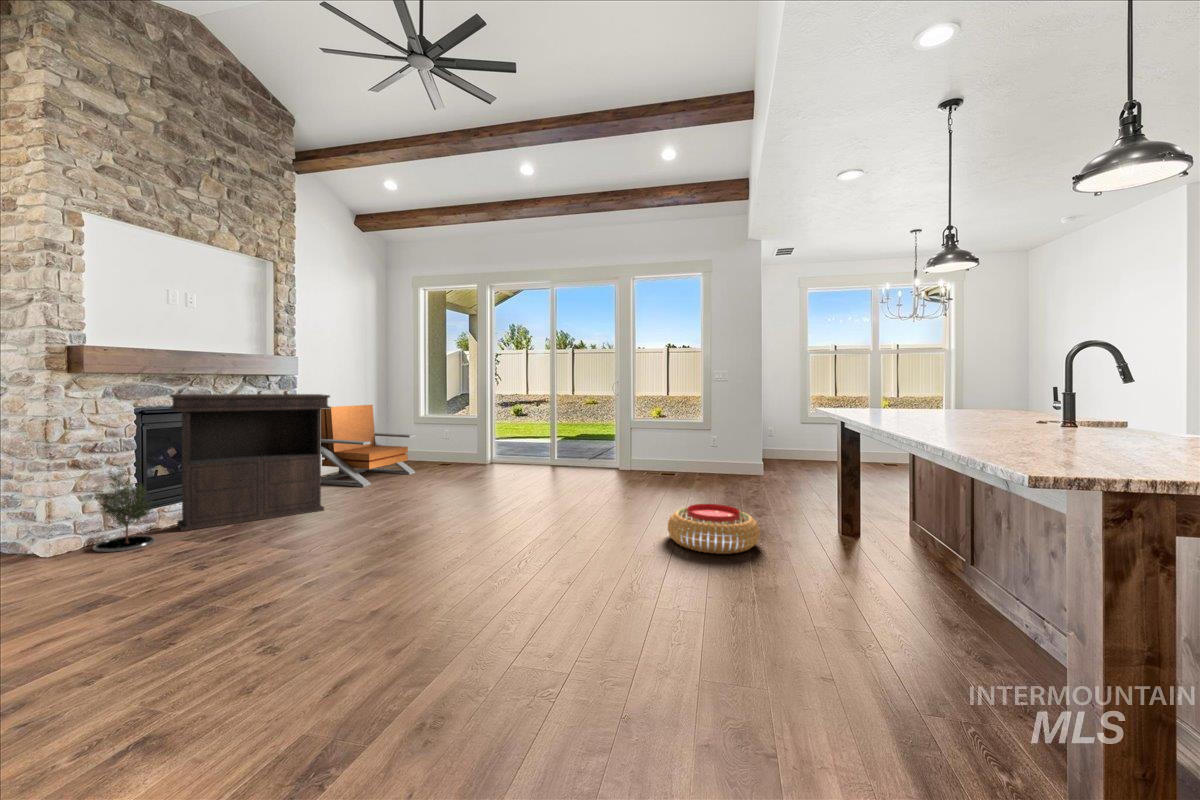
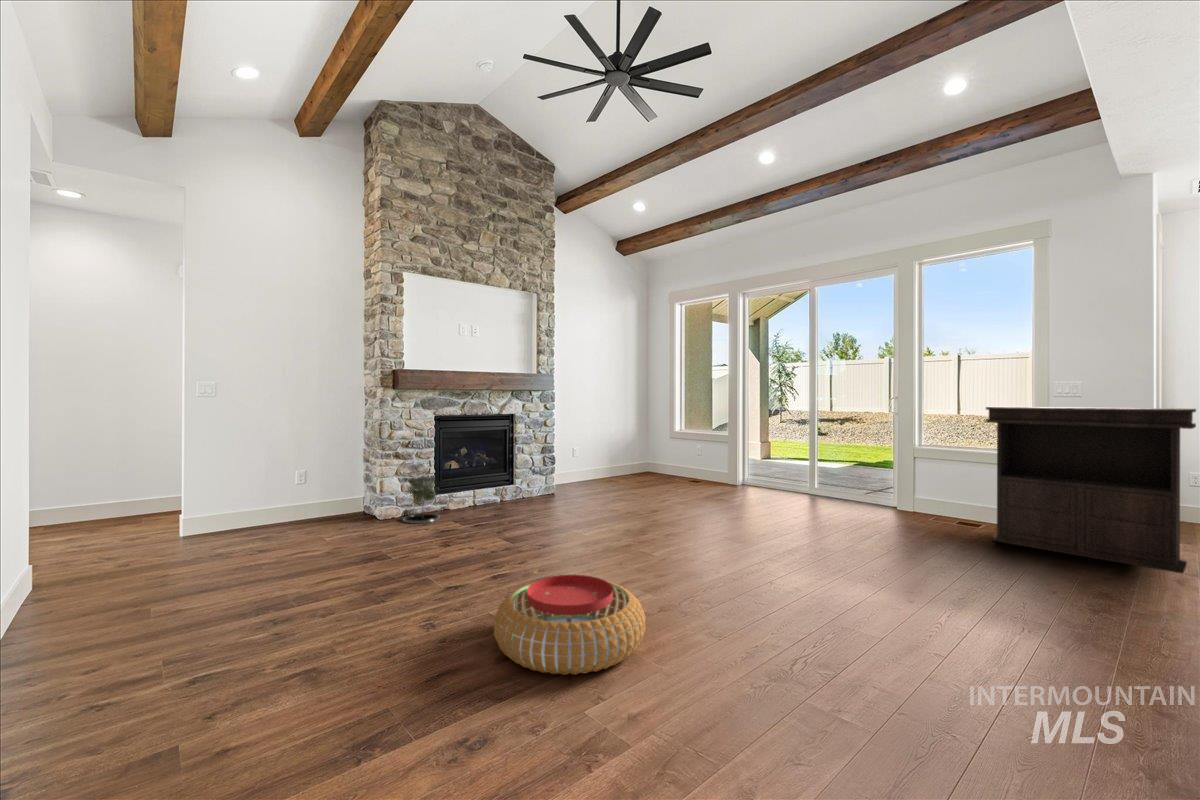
console table: present [170,394,330,531] -> present [986,407,1196,573]
lounge chair: present [321,405,415,487] -> none [569,416,664,493]
pouf: present [668,504,760,554] -> present [494,575,645,675]

